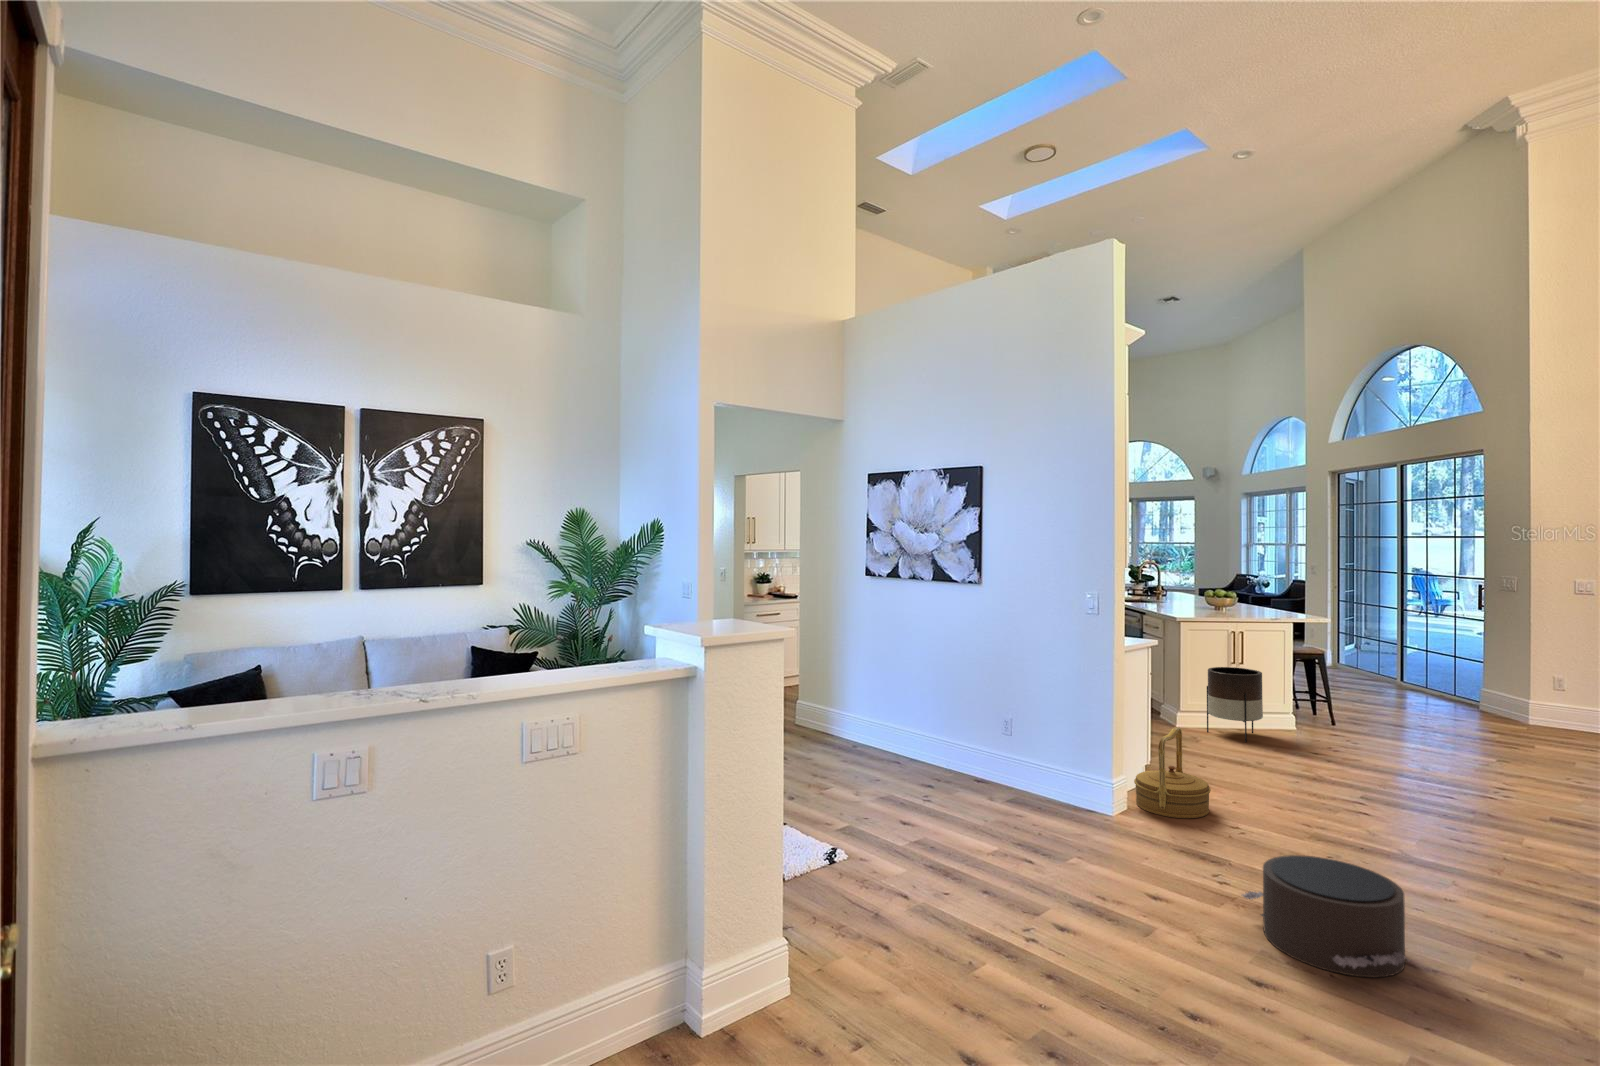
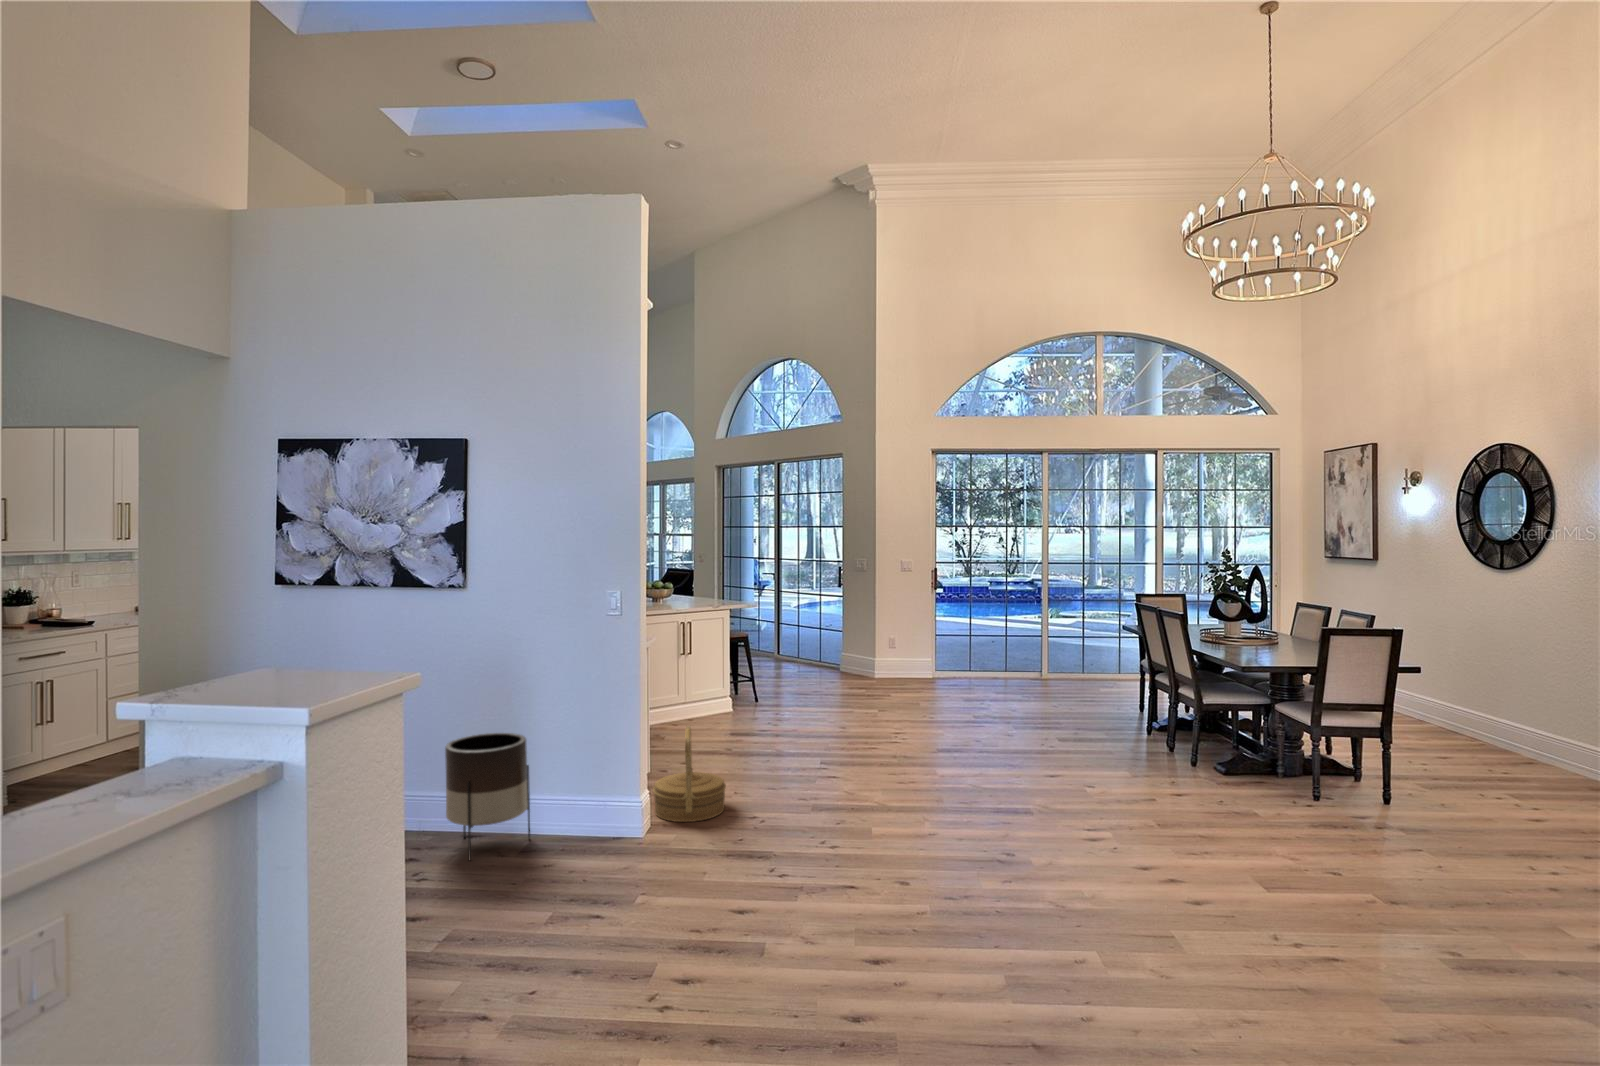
planter: present [1207,667,1263,742] -> present [445,733,530,860]
pouf: present [1242,855,1406,978] -> none [815,822,961,927]

